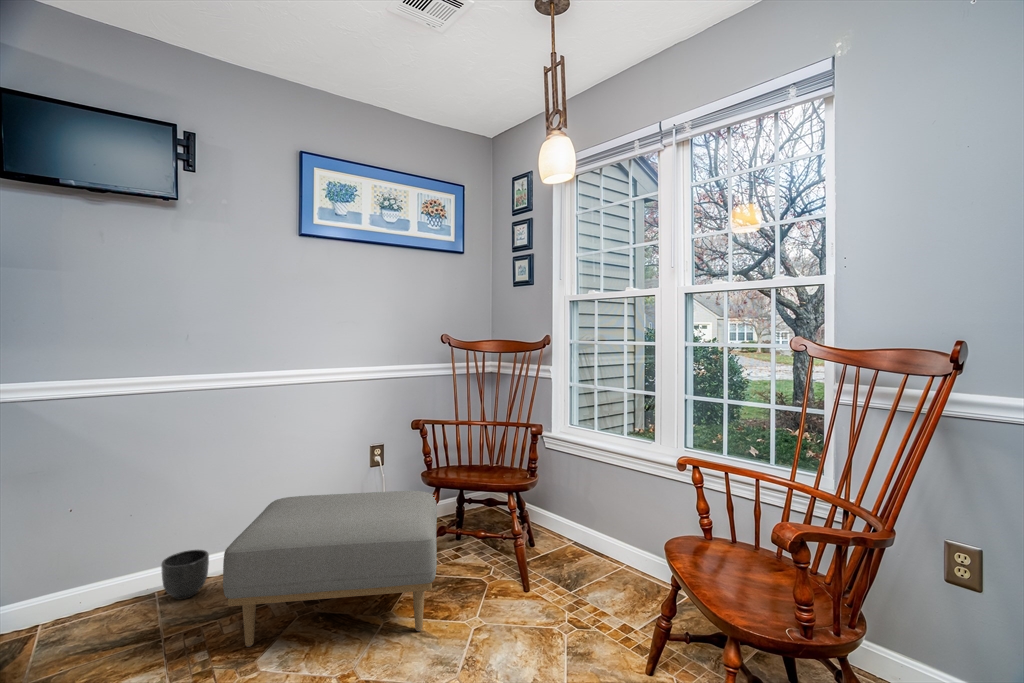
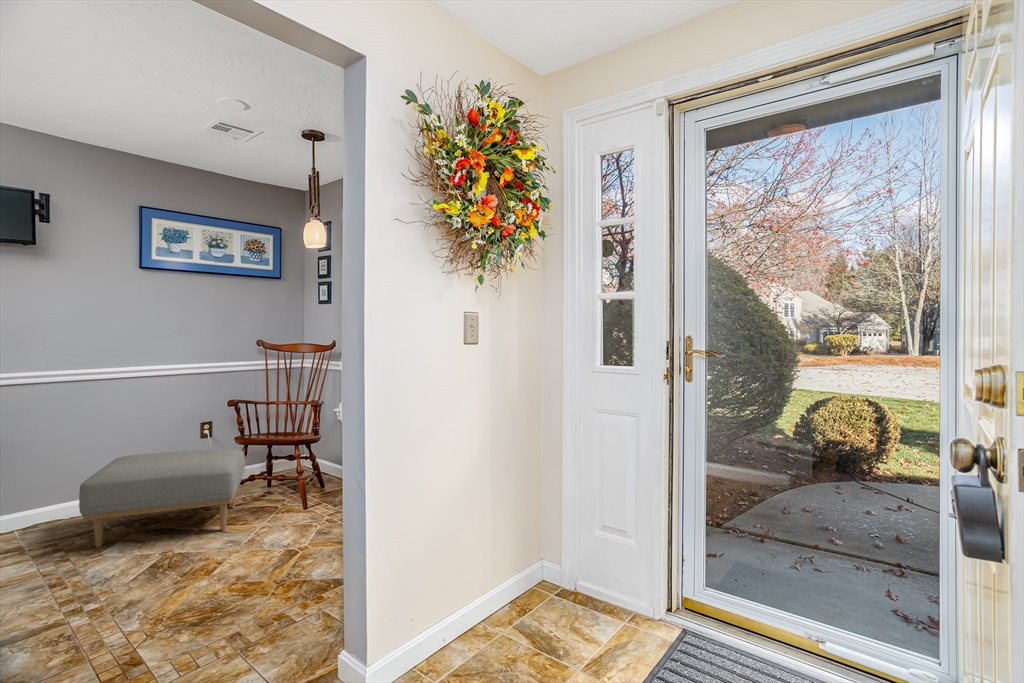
planter: present [161,550,209,599] -> none [23,497,62,530]

